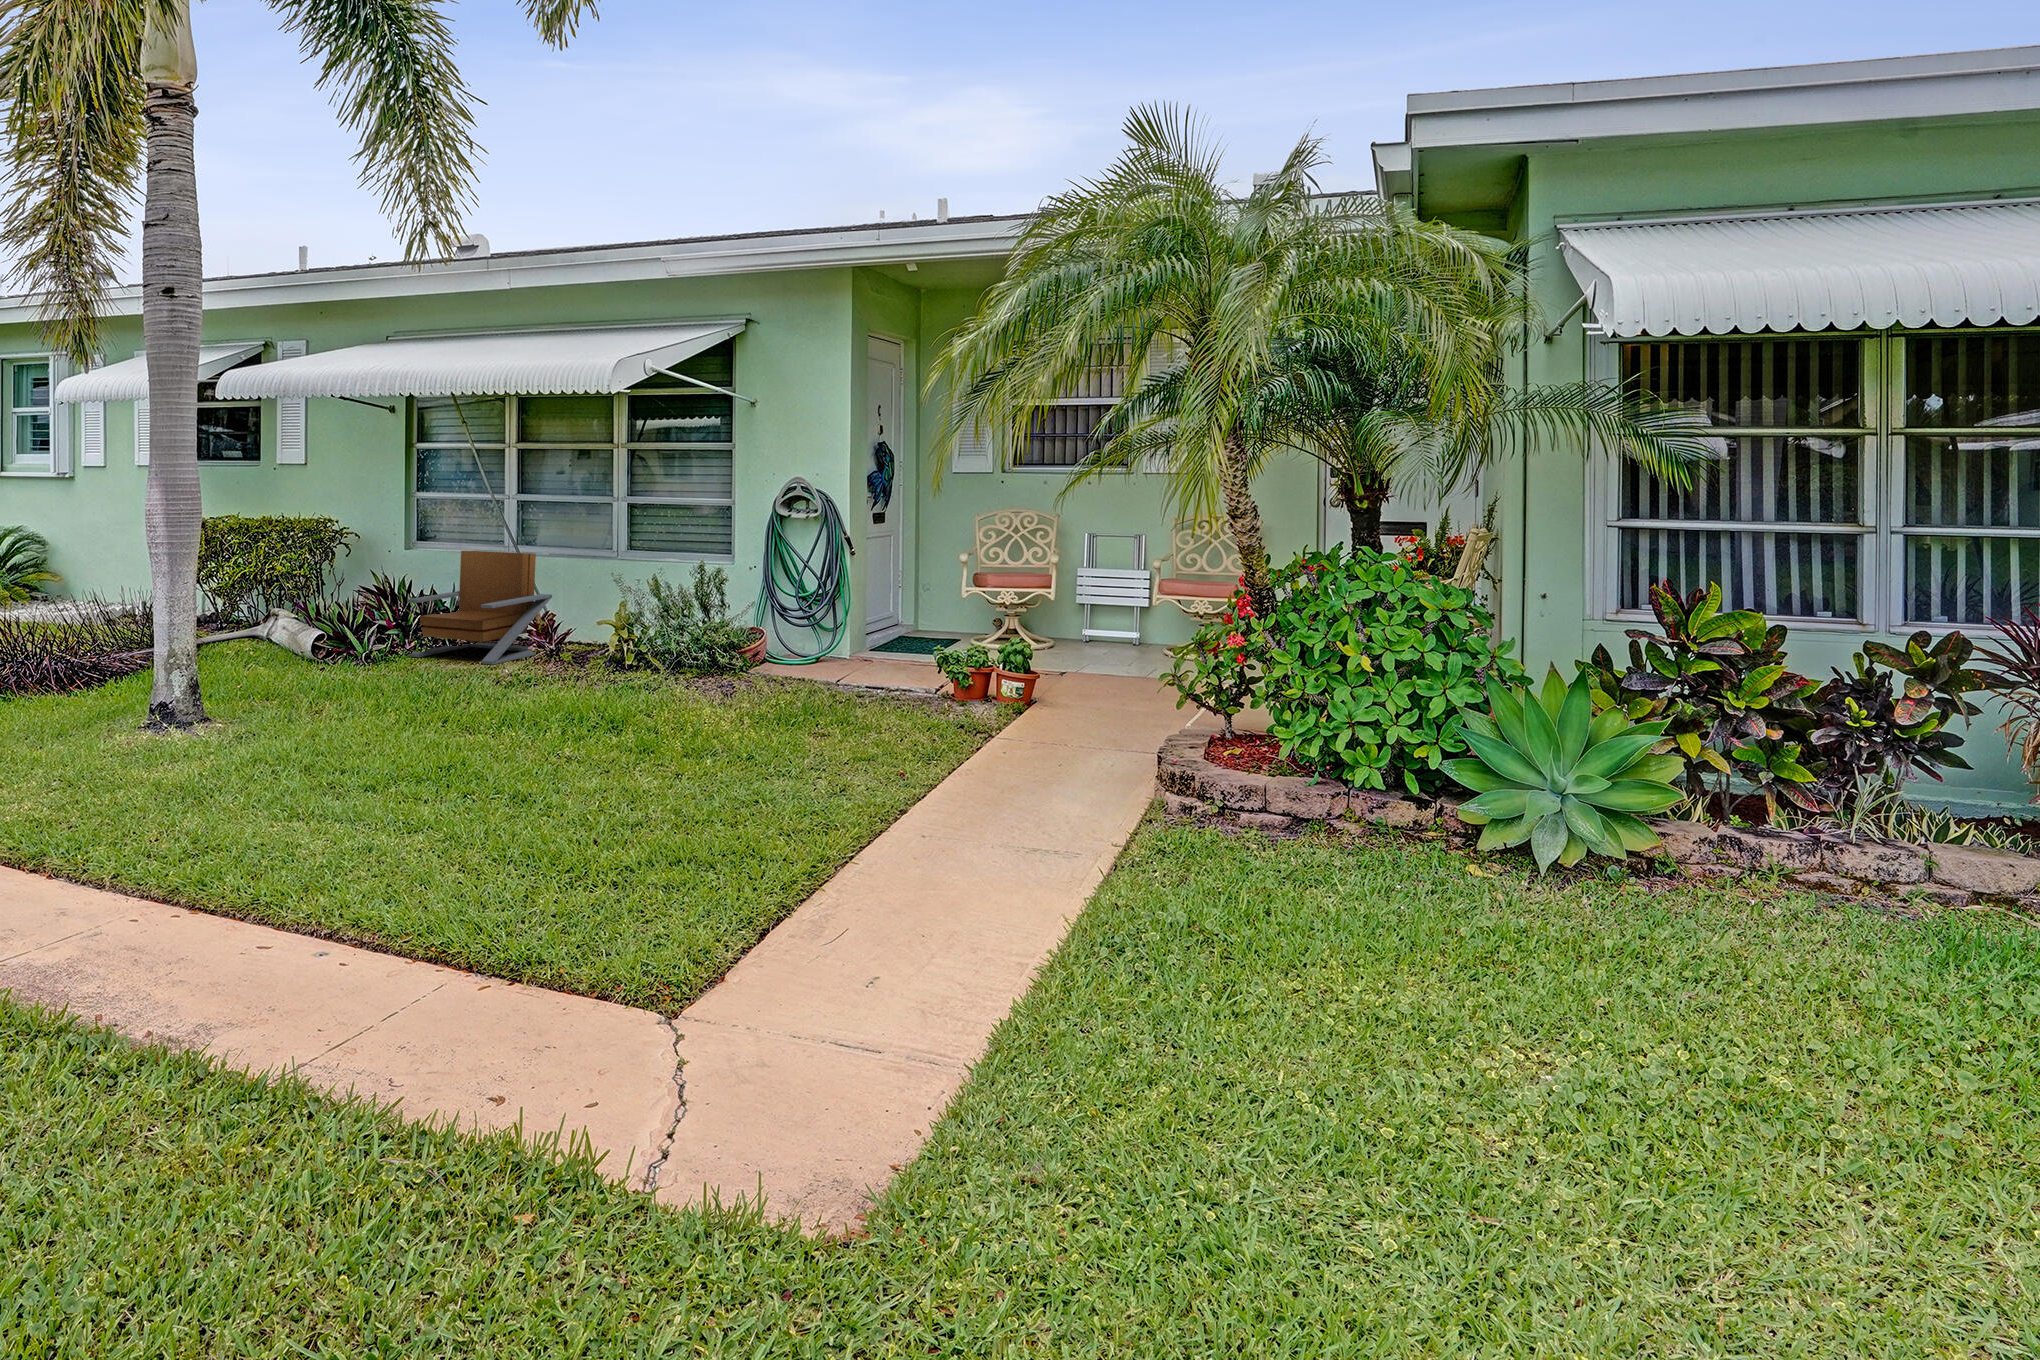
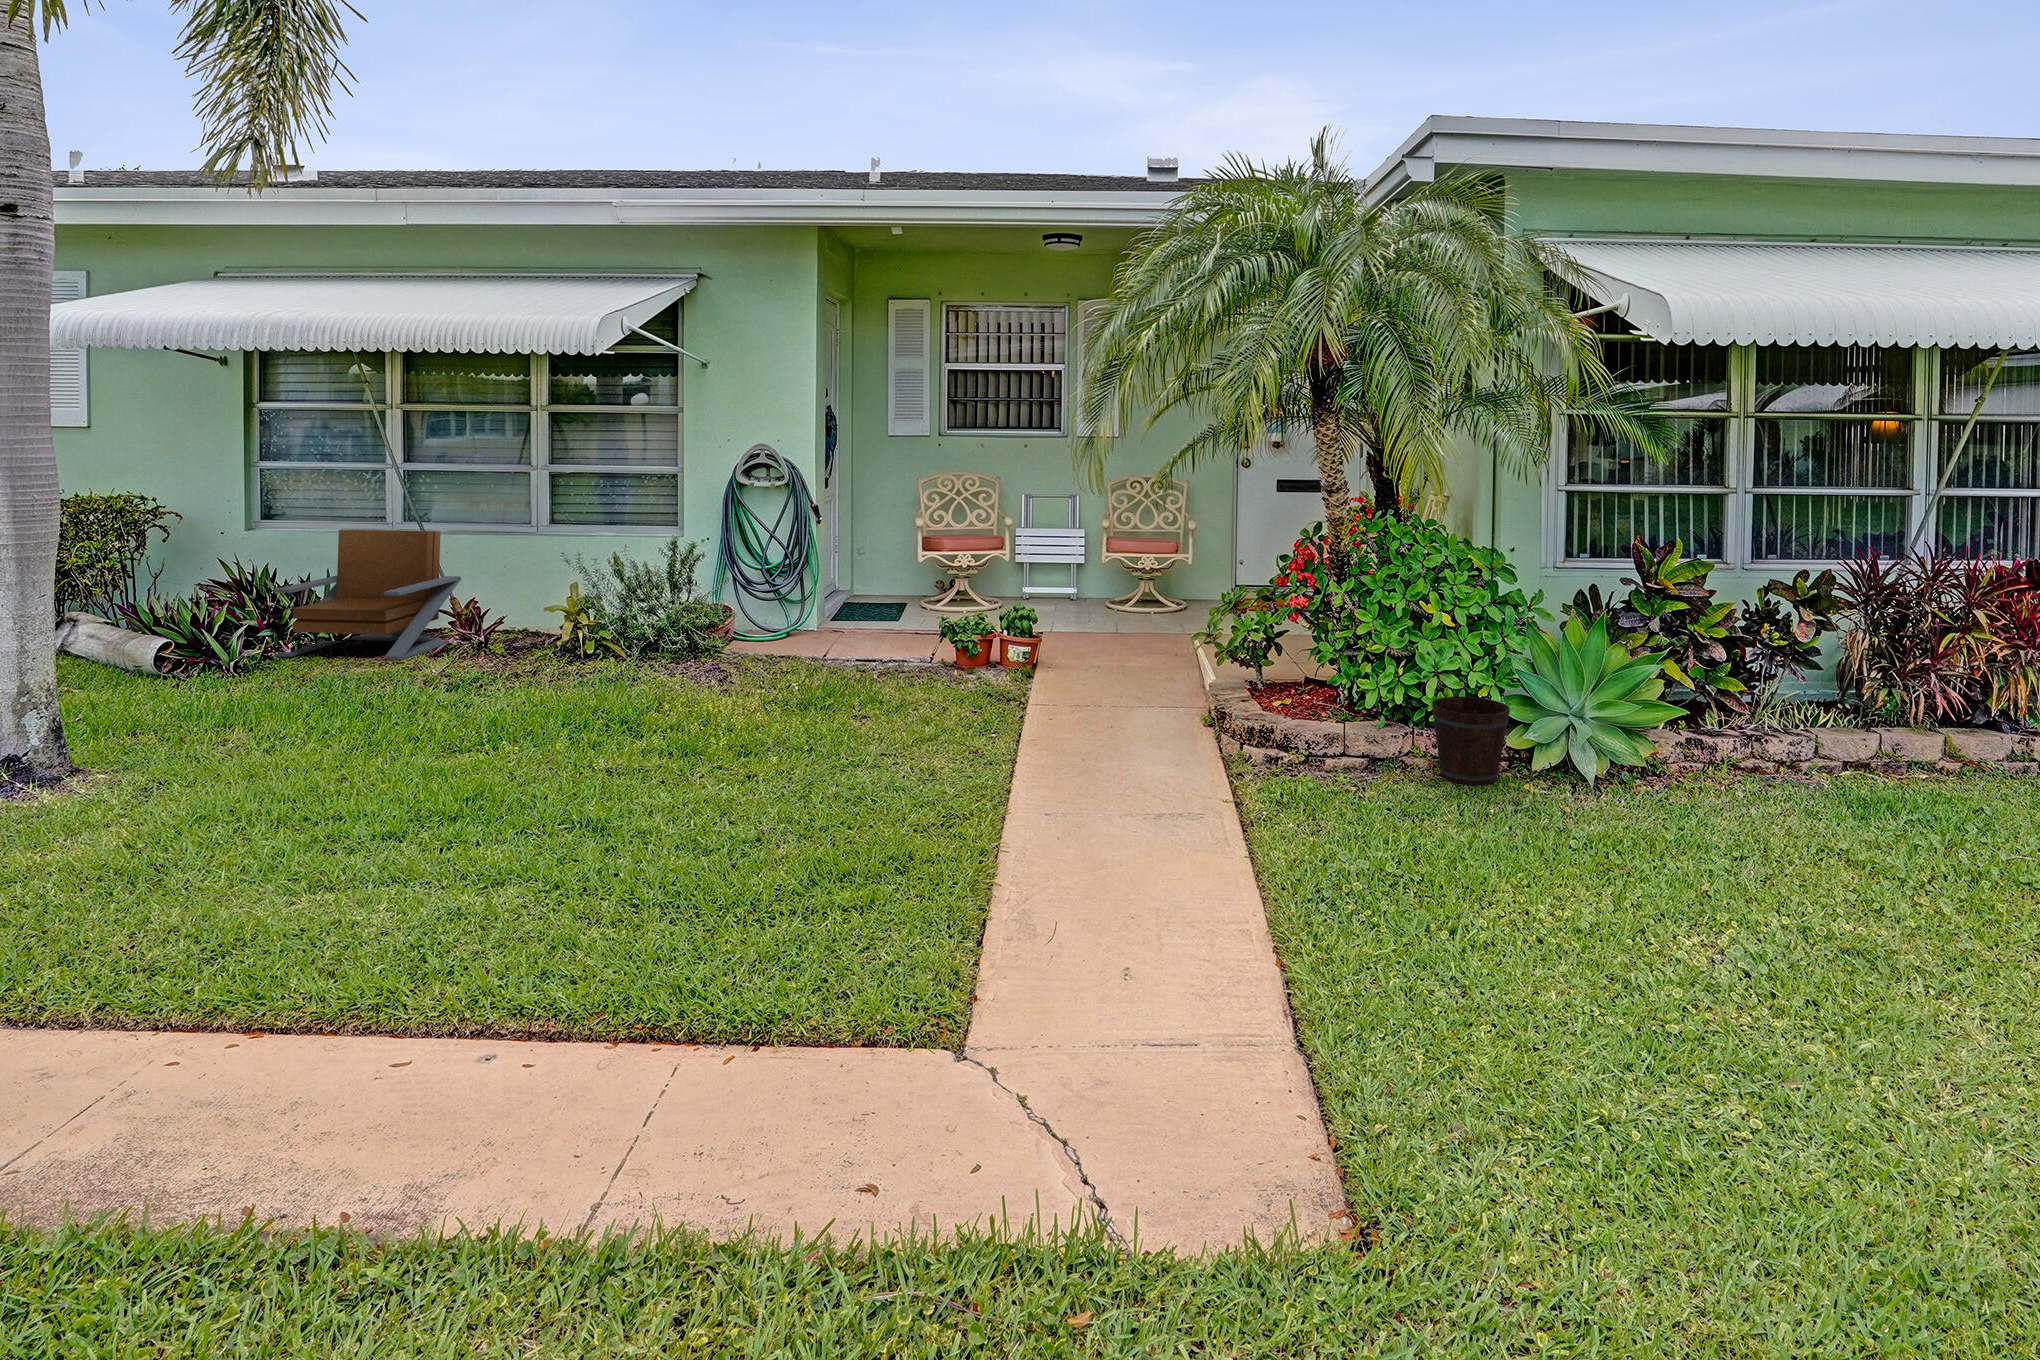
bucket: none [1354,754,1449,860] -> present [1432,693,1510,785]

